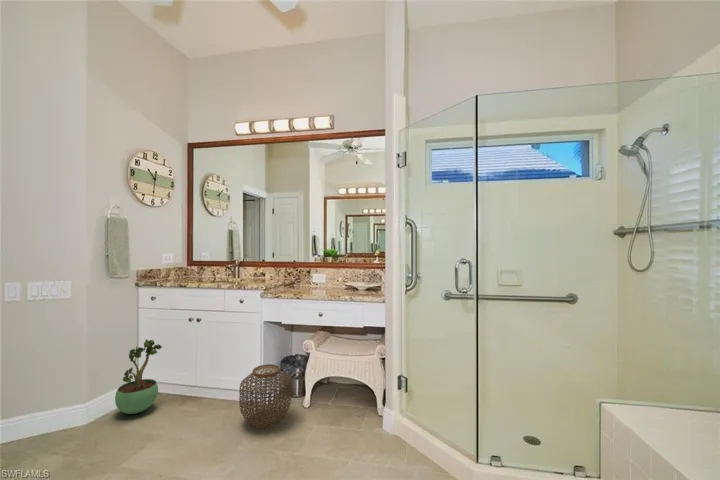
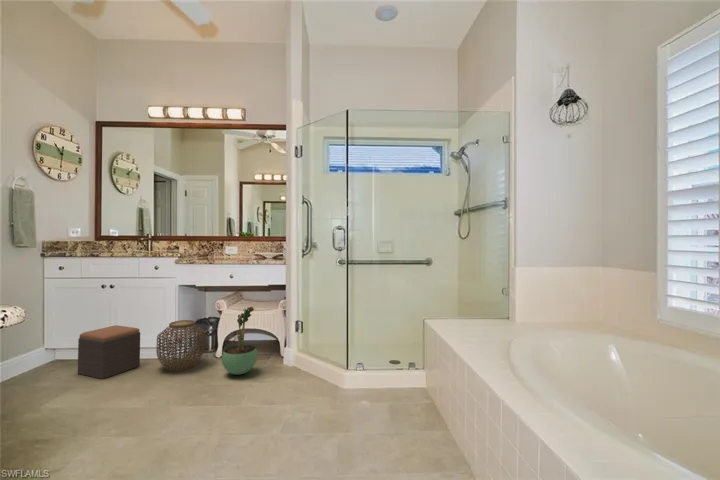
potted plant: present [115,339,162,414] -> present [222,307,257,375]
footstool: none [163,364,224,433] -> present [78,325,140,379]

